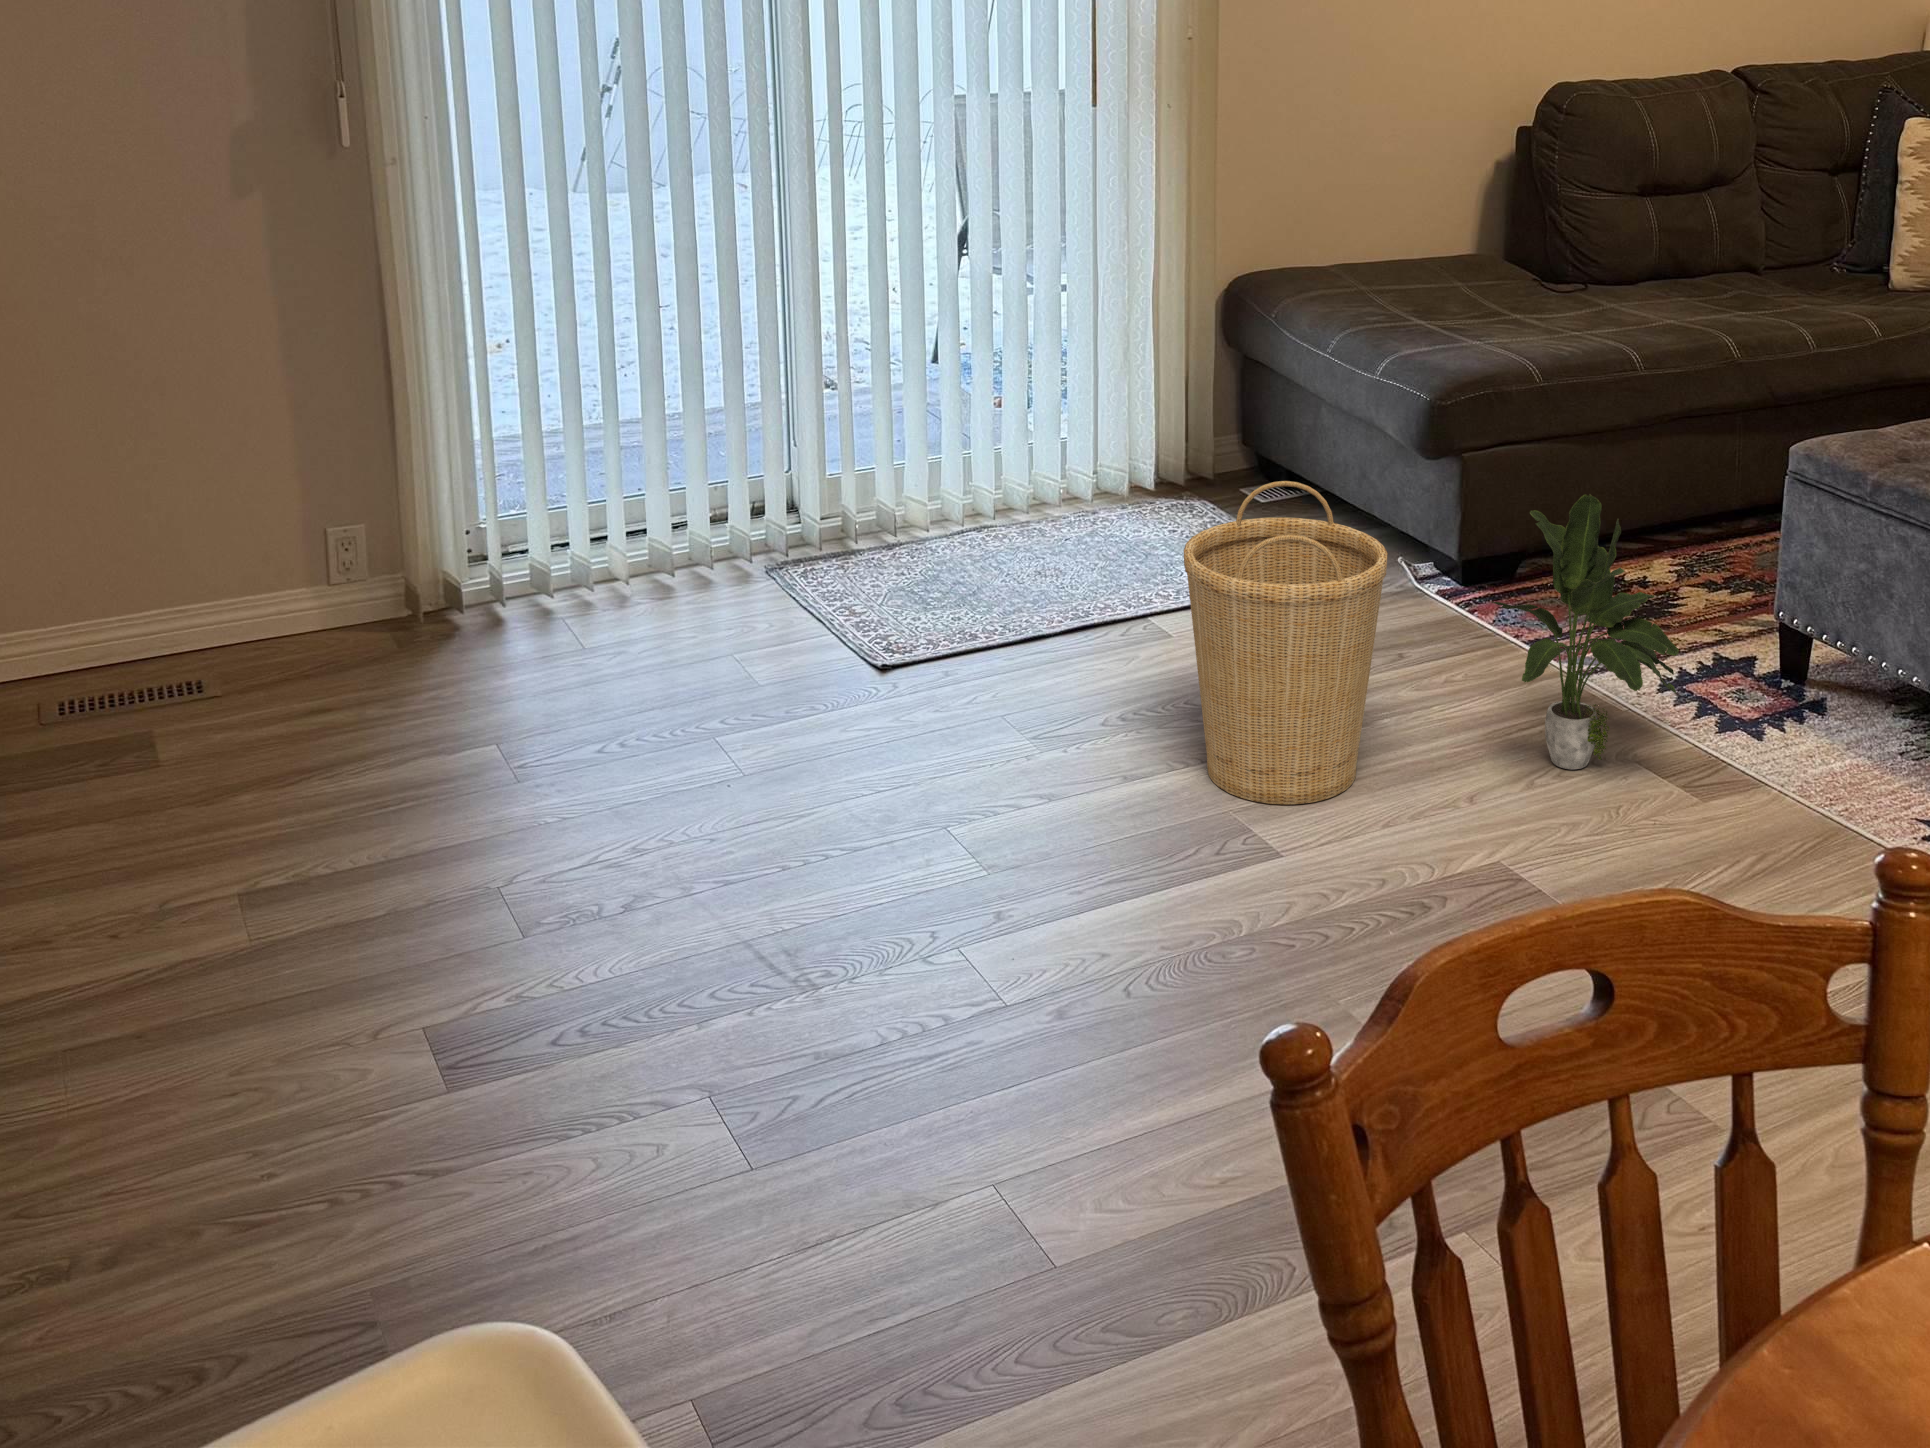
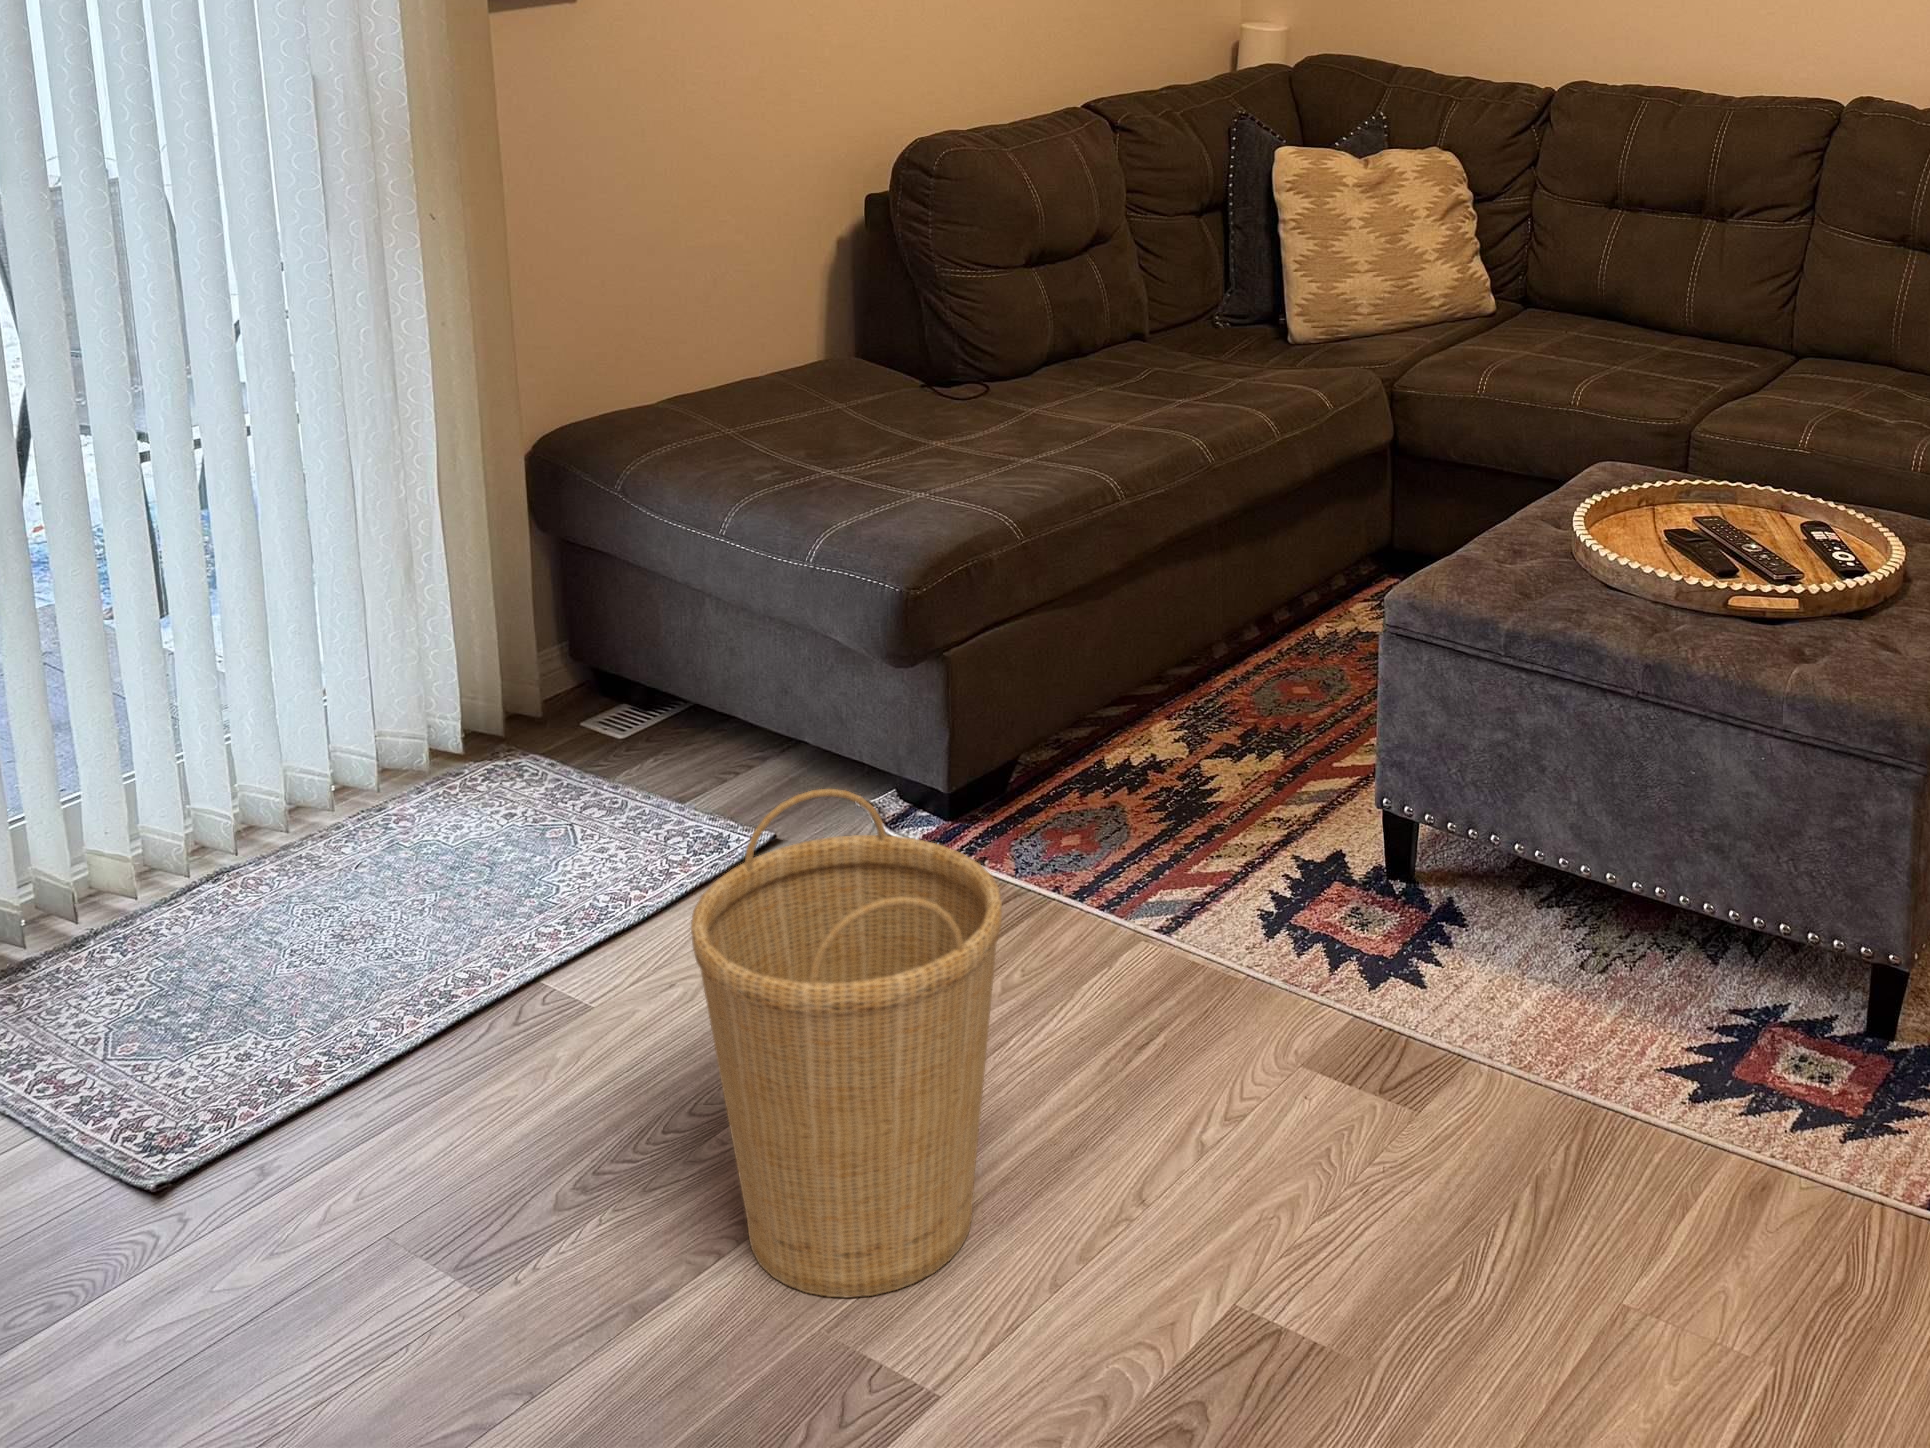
potted plant: present [1492,494,1679,770] -> none [1137,726,1381,1103]

